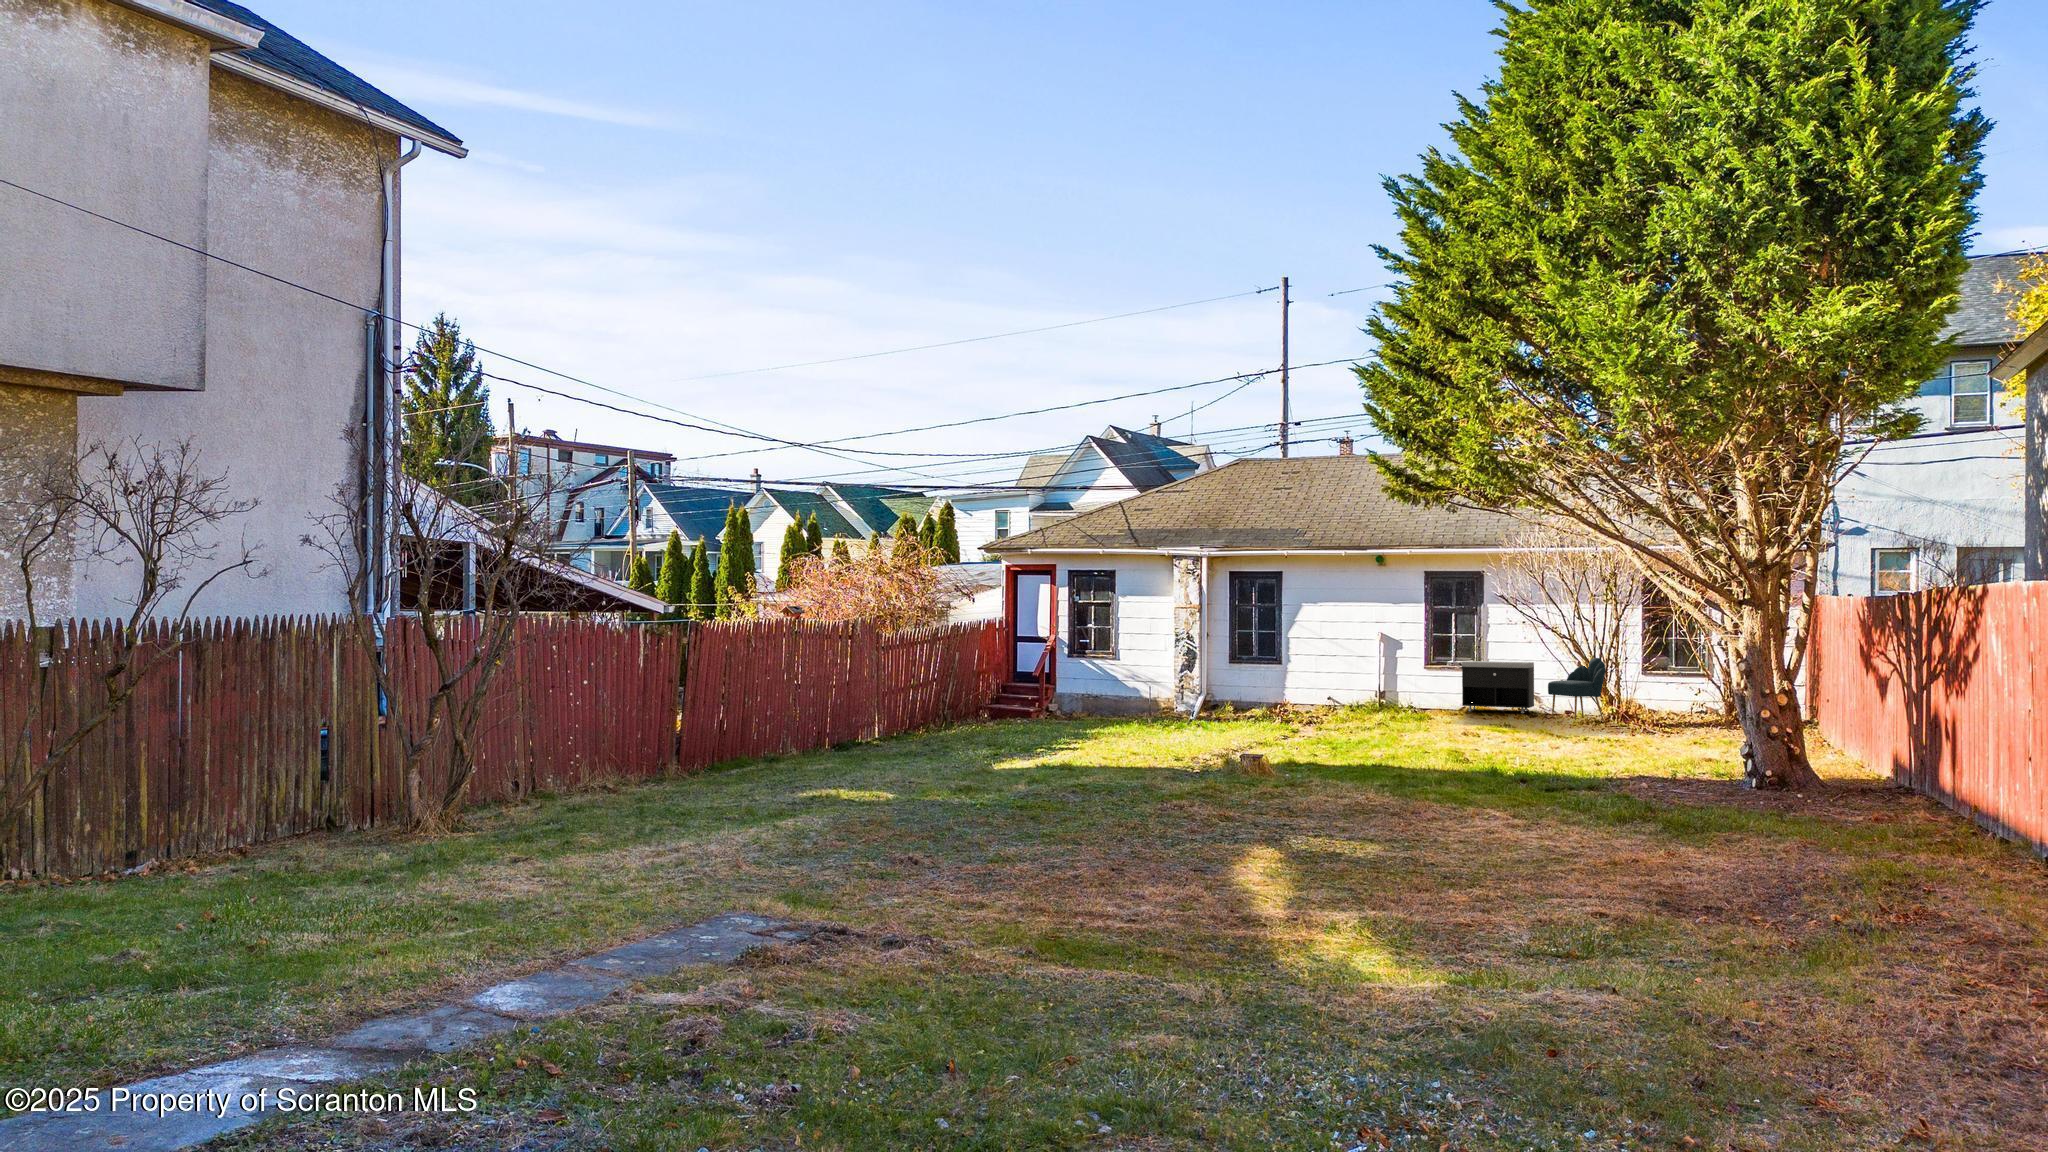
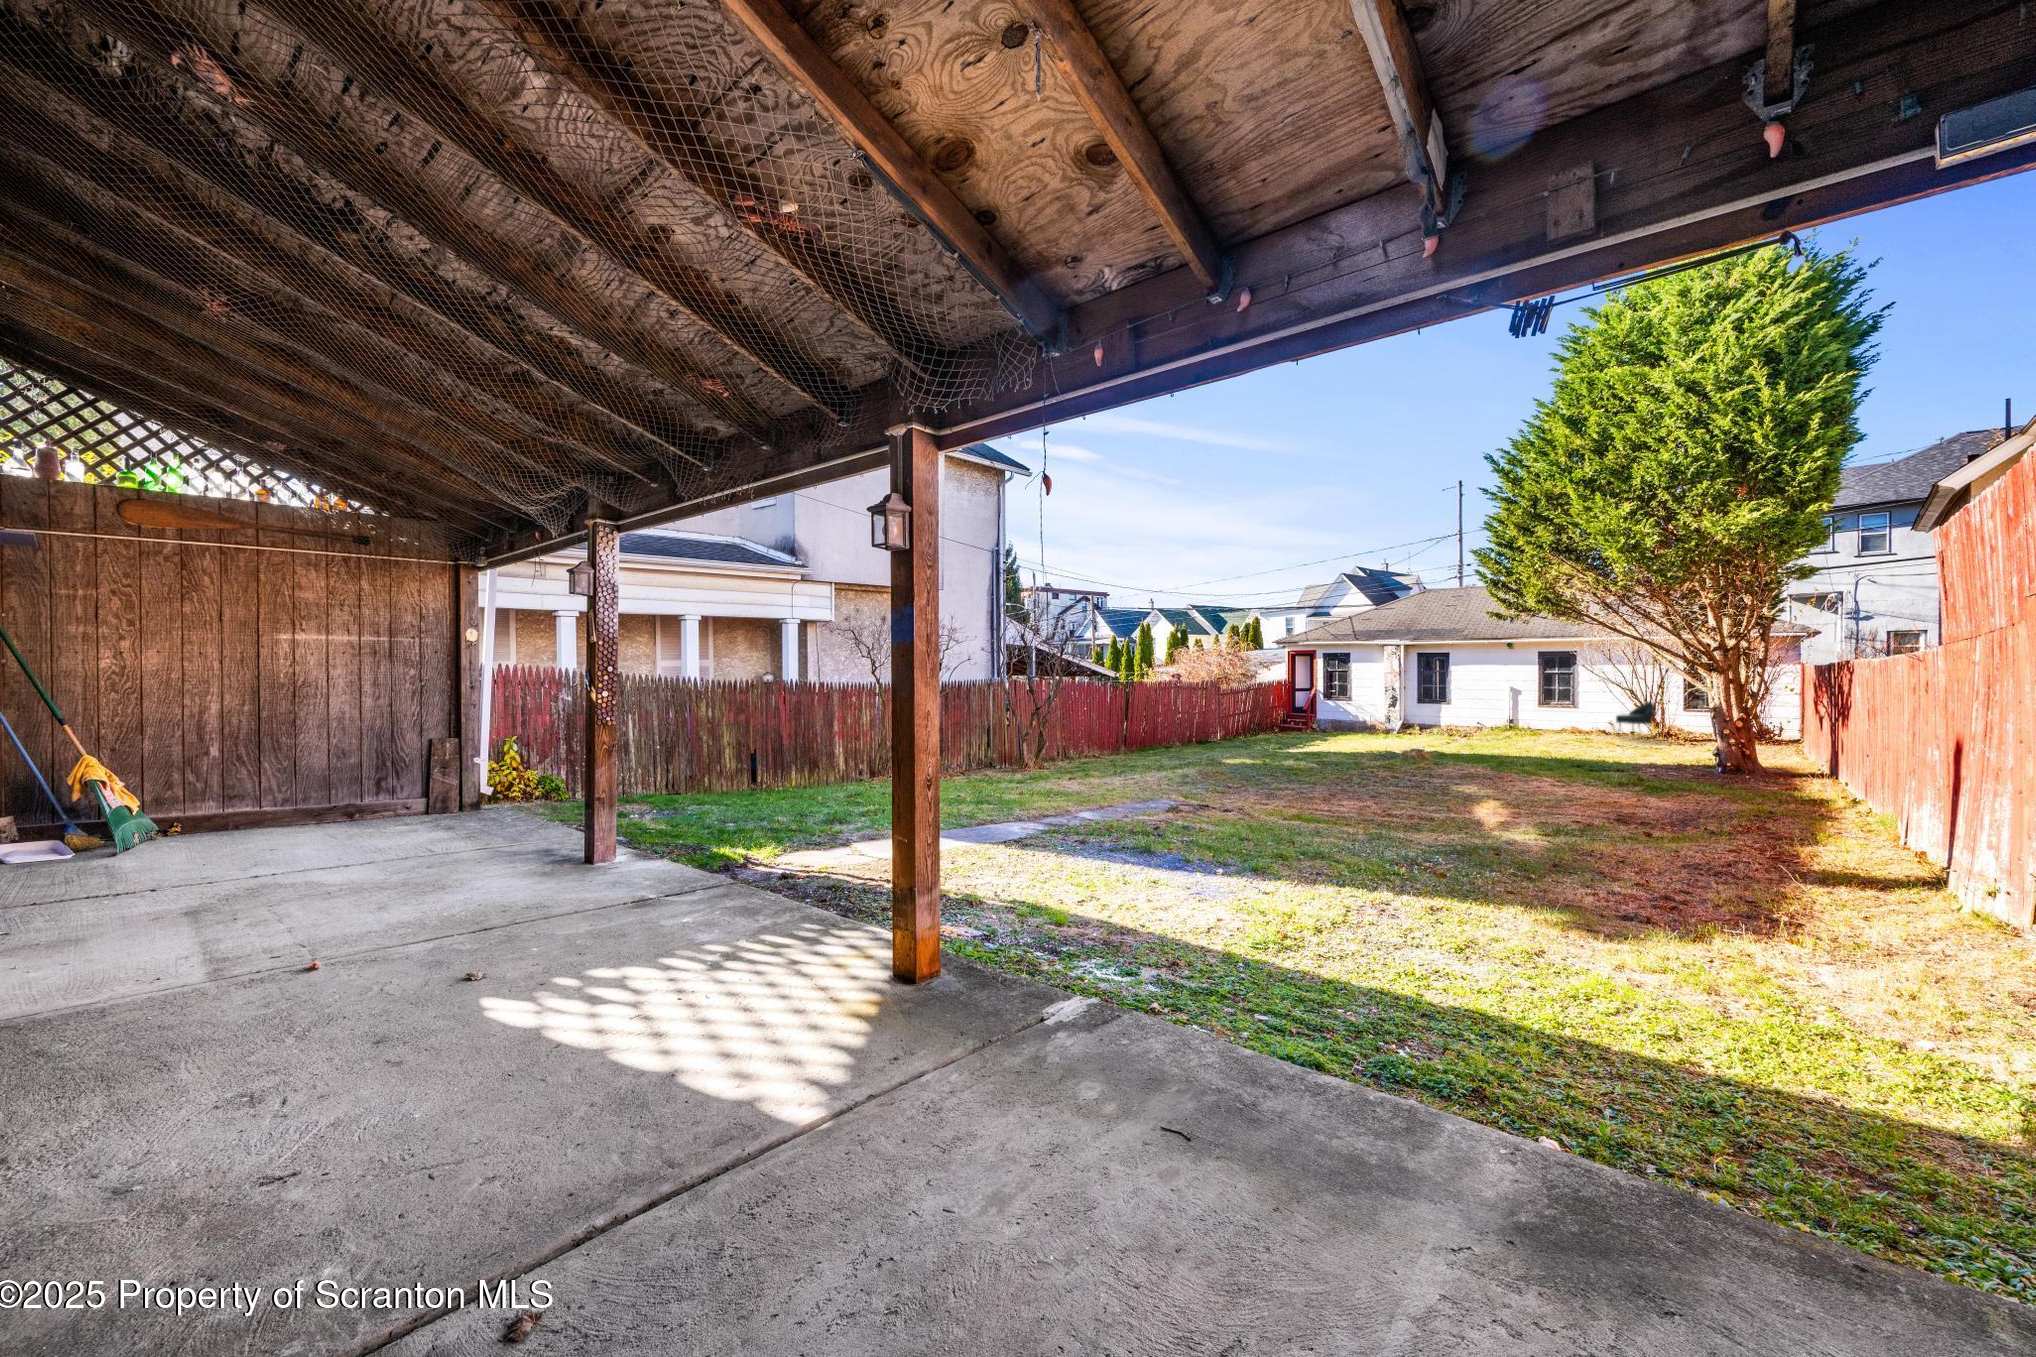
storage bench: present [1462,661,1534,713] -> none [1560,703,1609,733]

